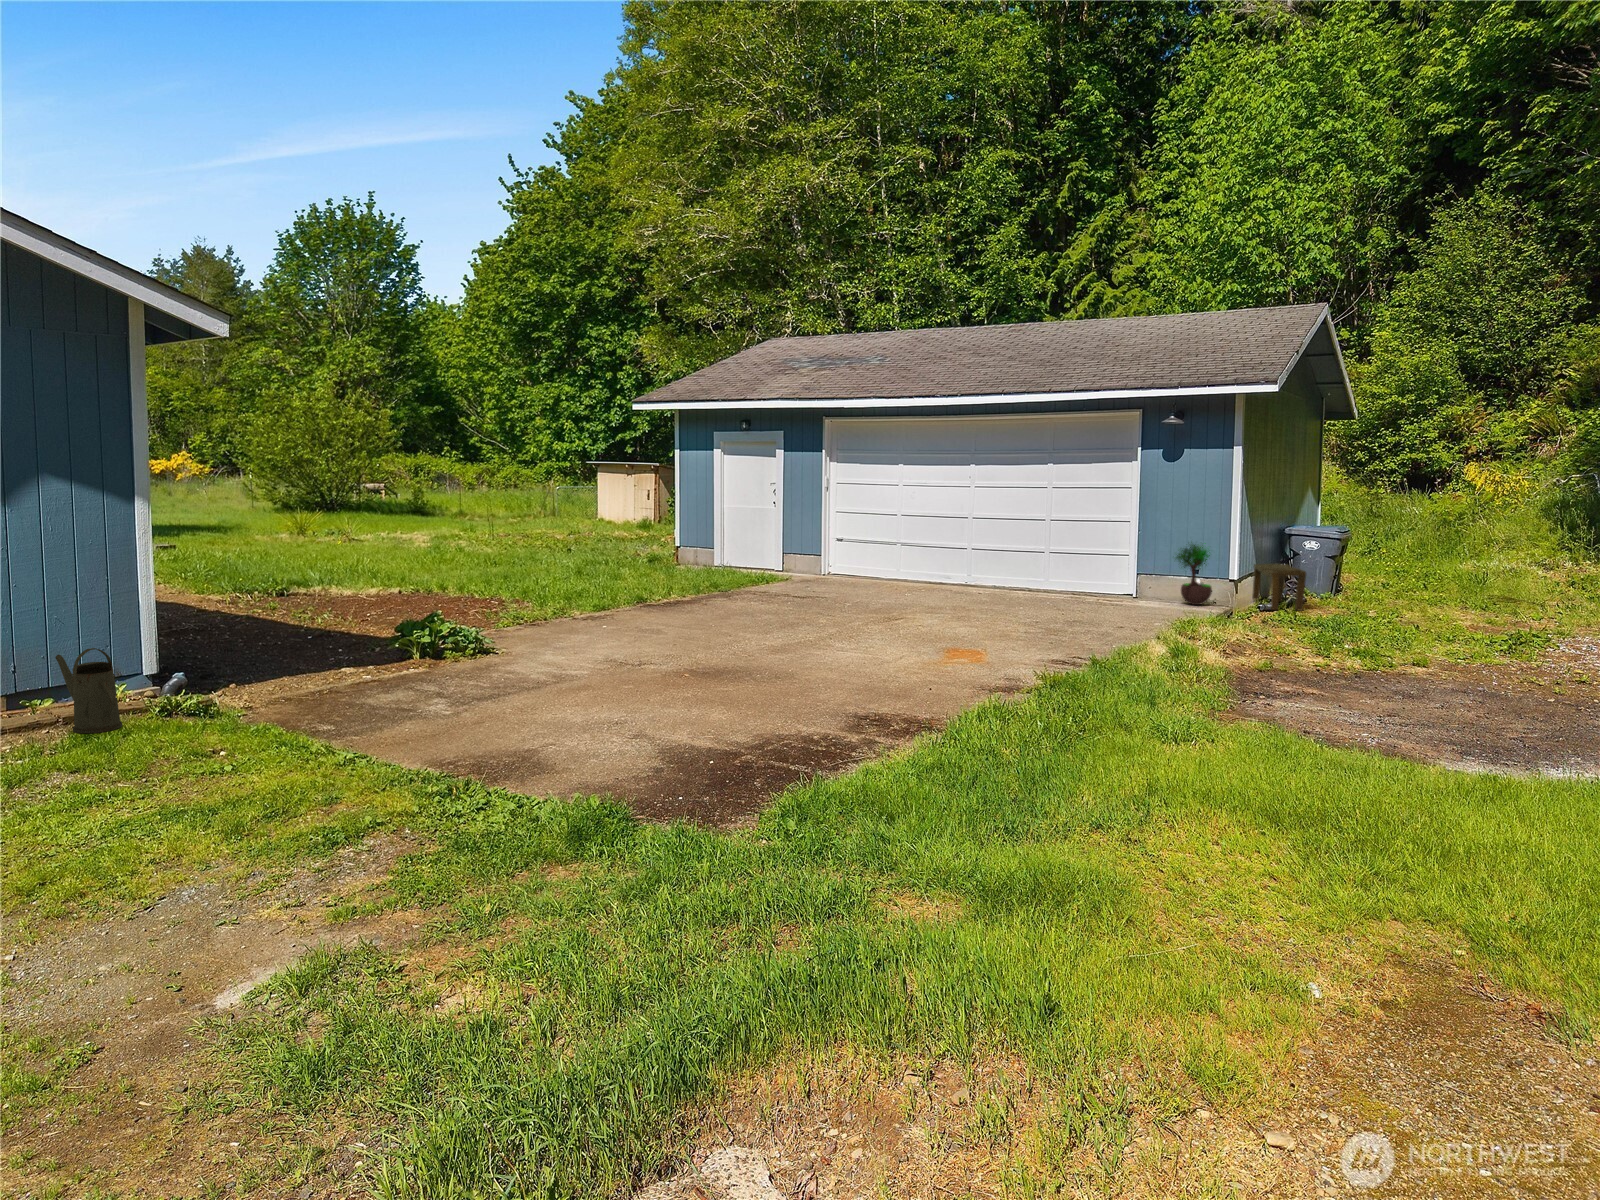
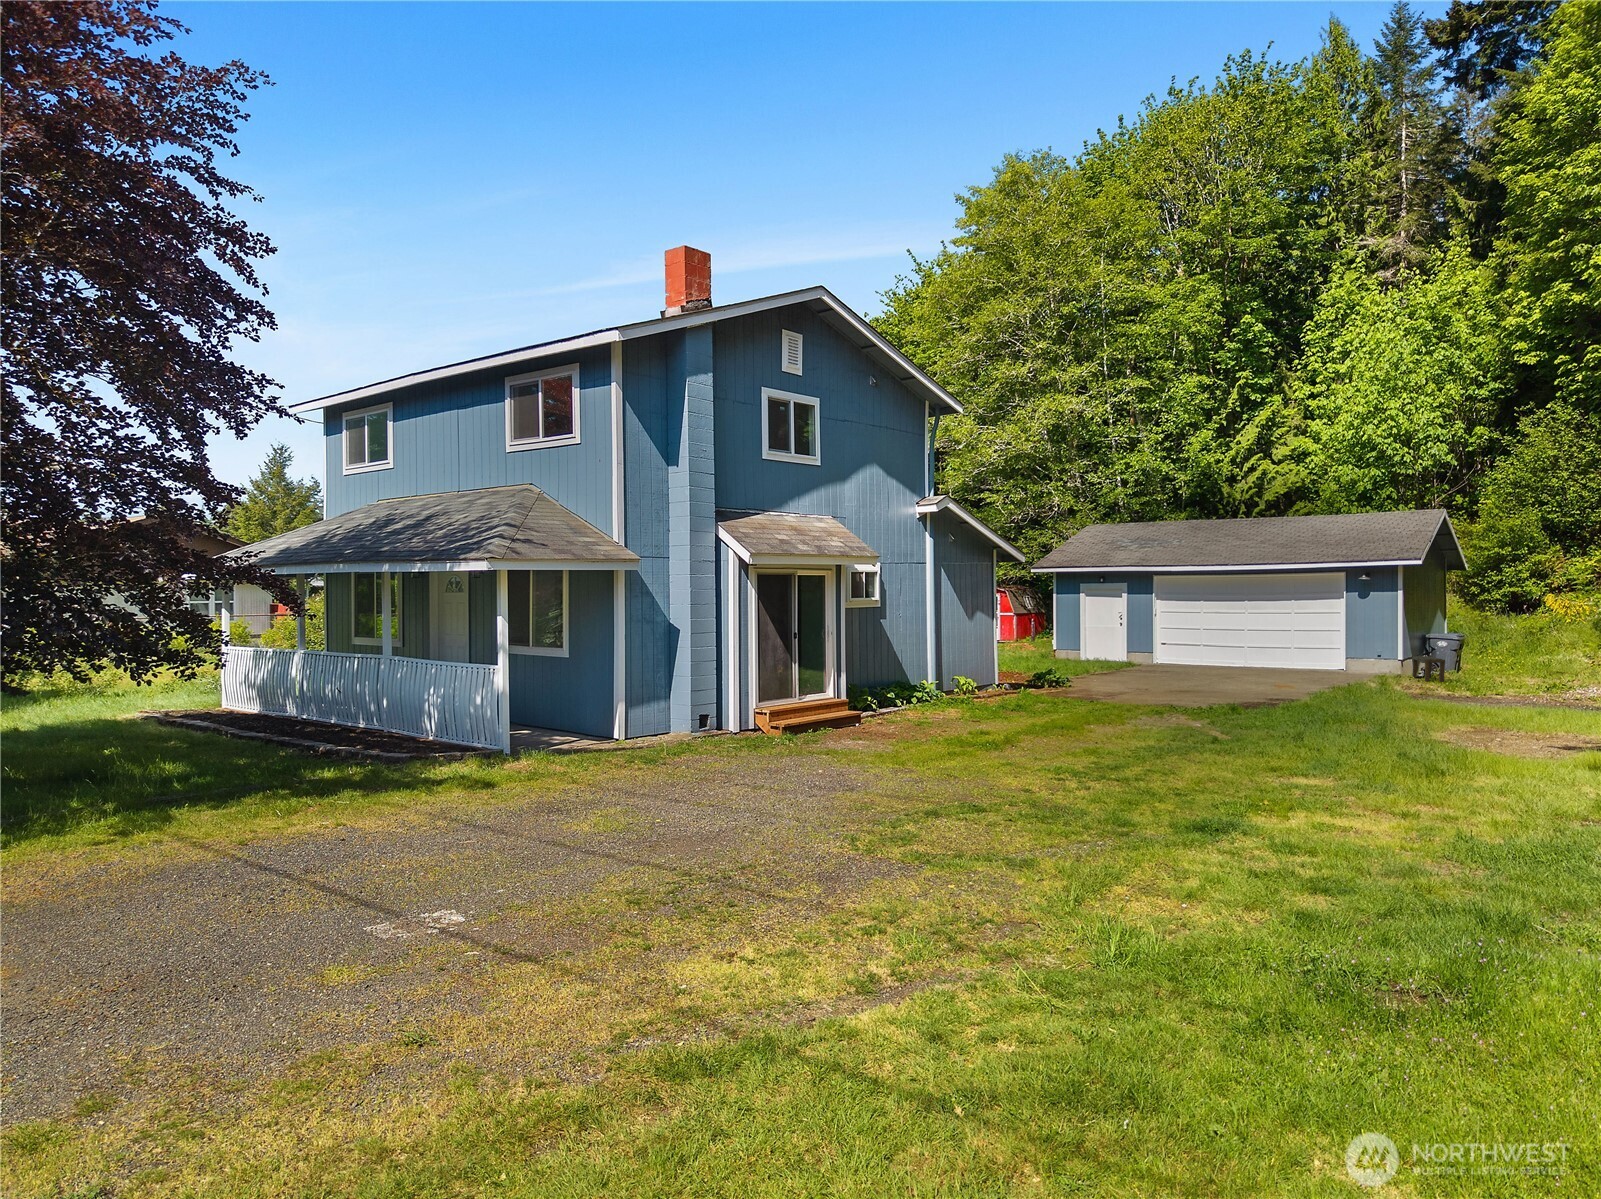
potted tree: present [1176,542,1212,605] -> none [1366,641,1391,678]
watering can: present [56,648,122,733] -> none [952,675,986,707]

